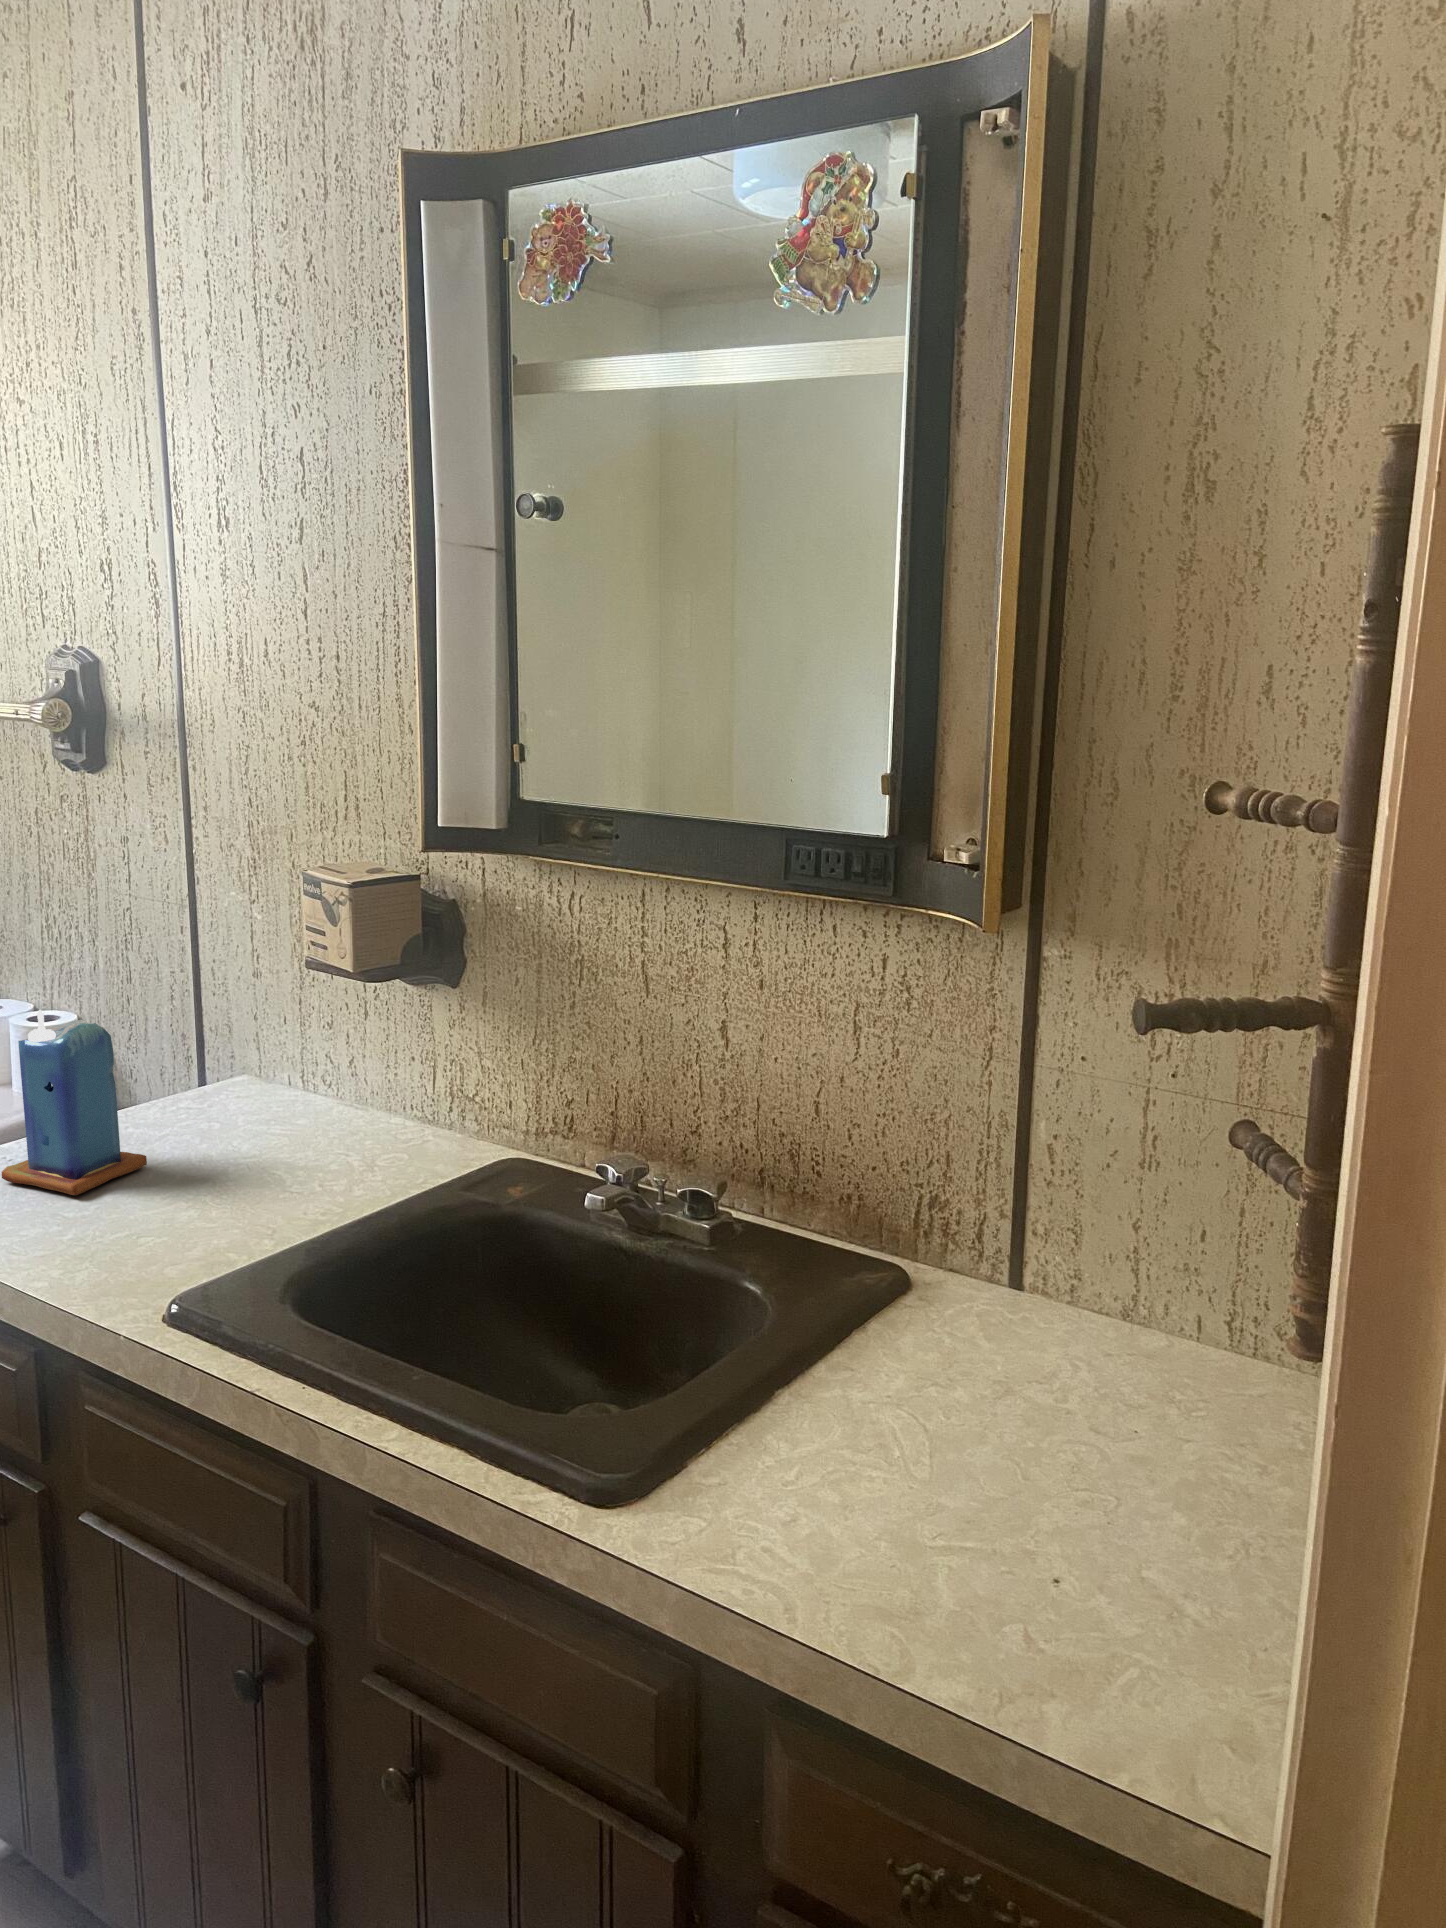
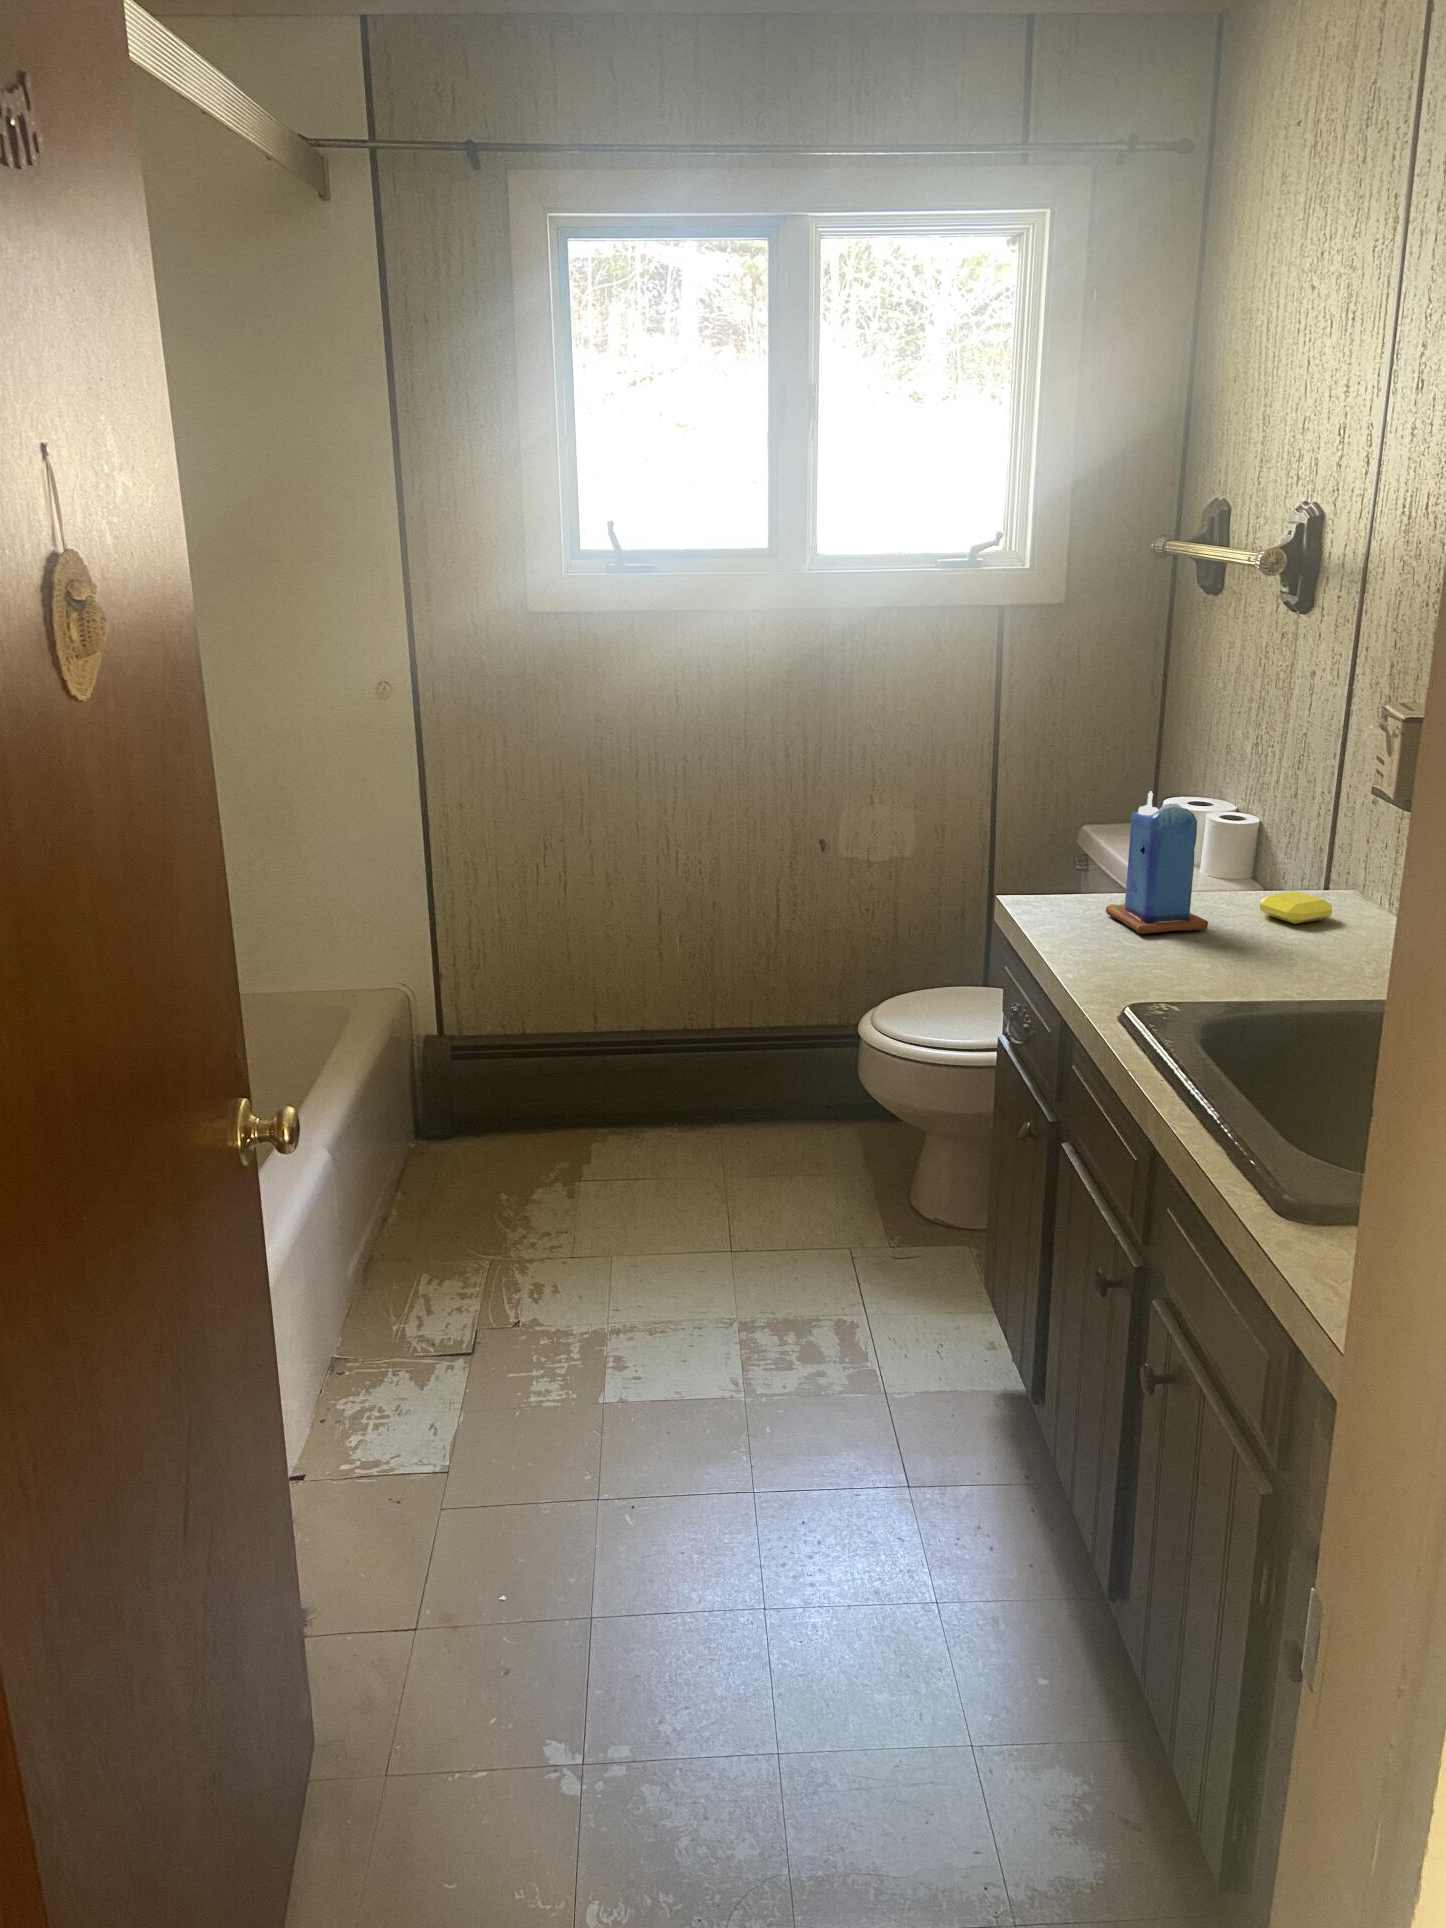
soap bar: none [178,1092,264,1131] -> present [1260,891,1332,924]

